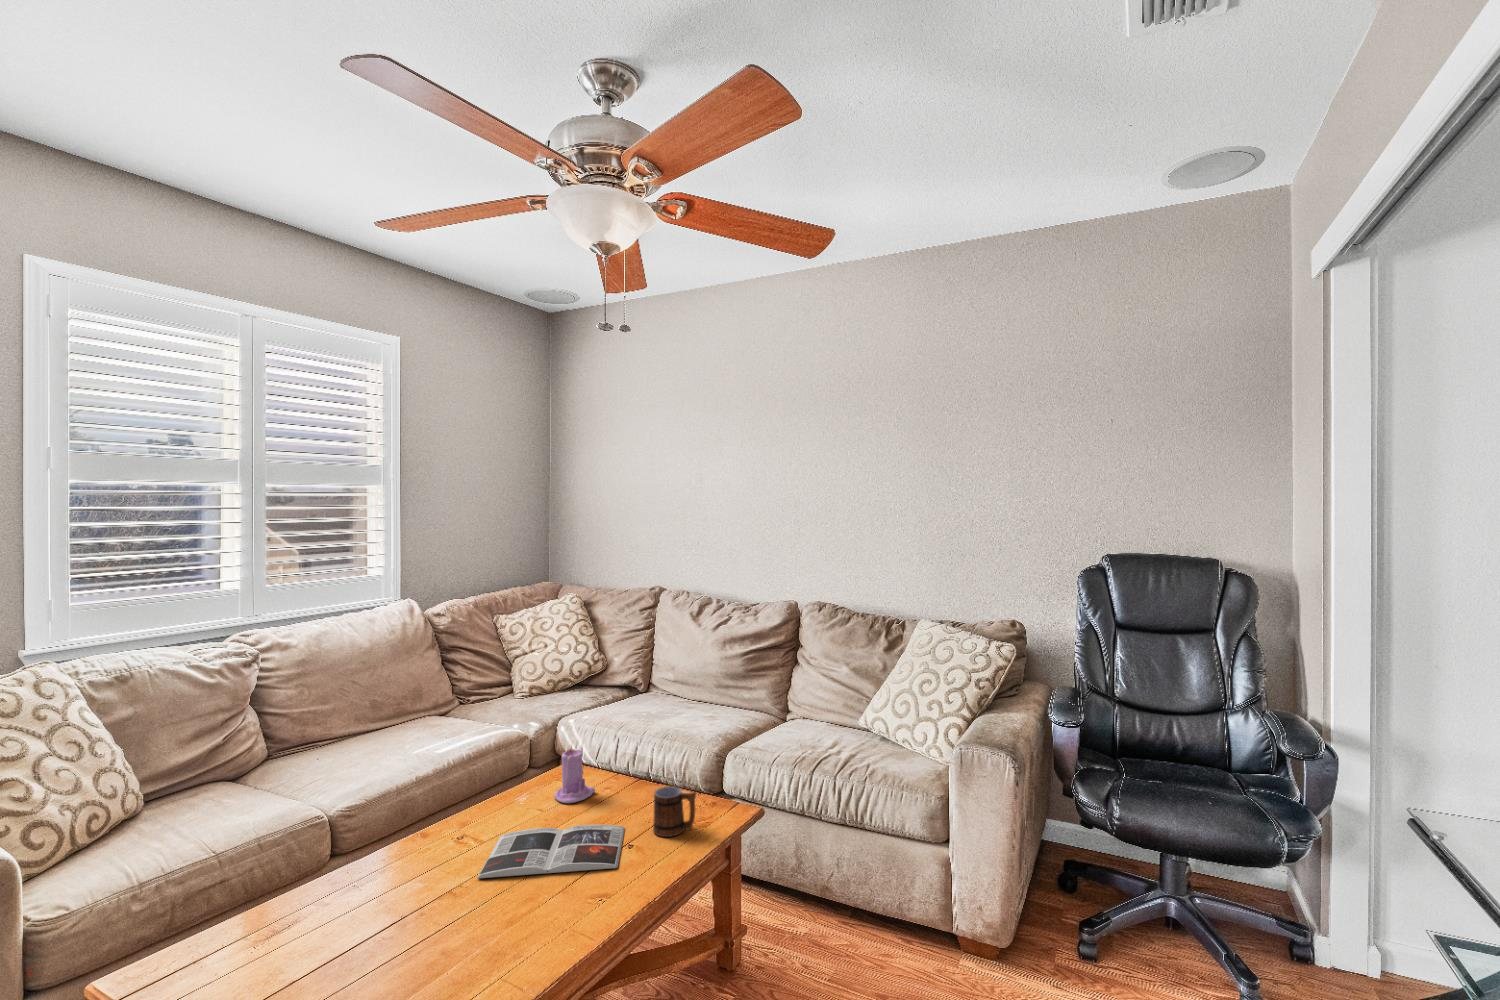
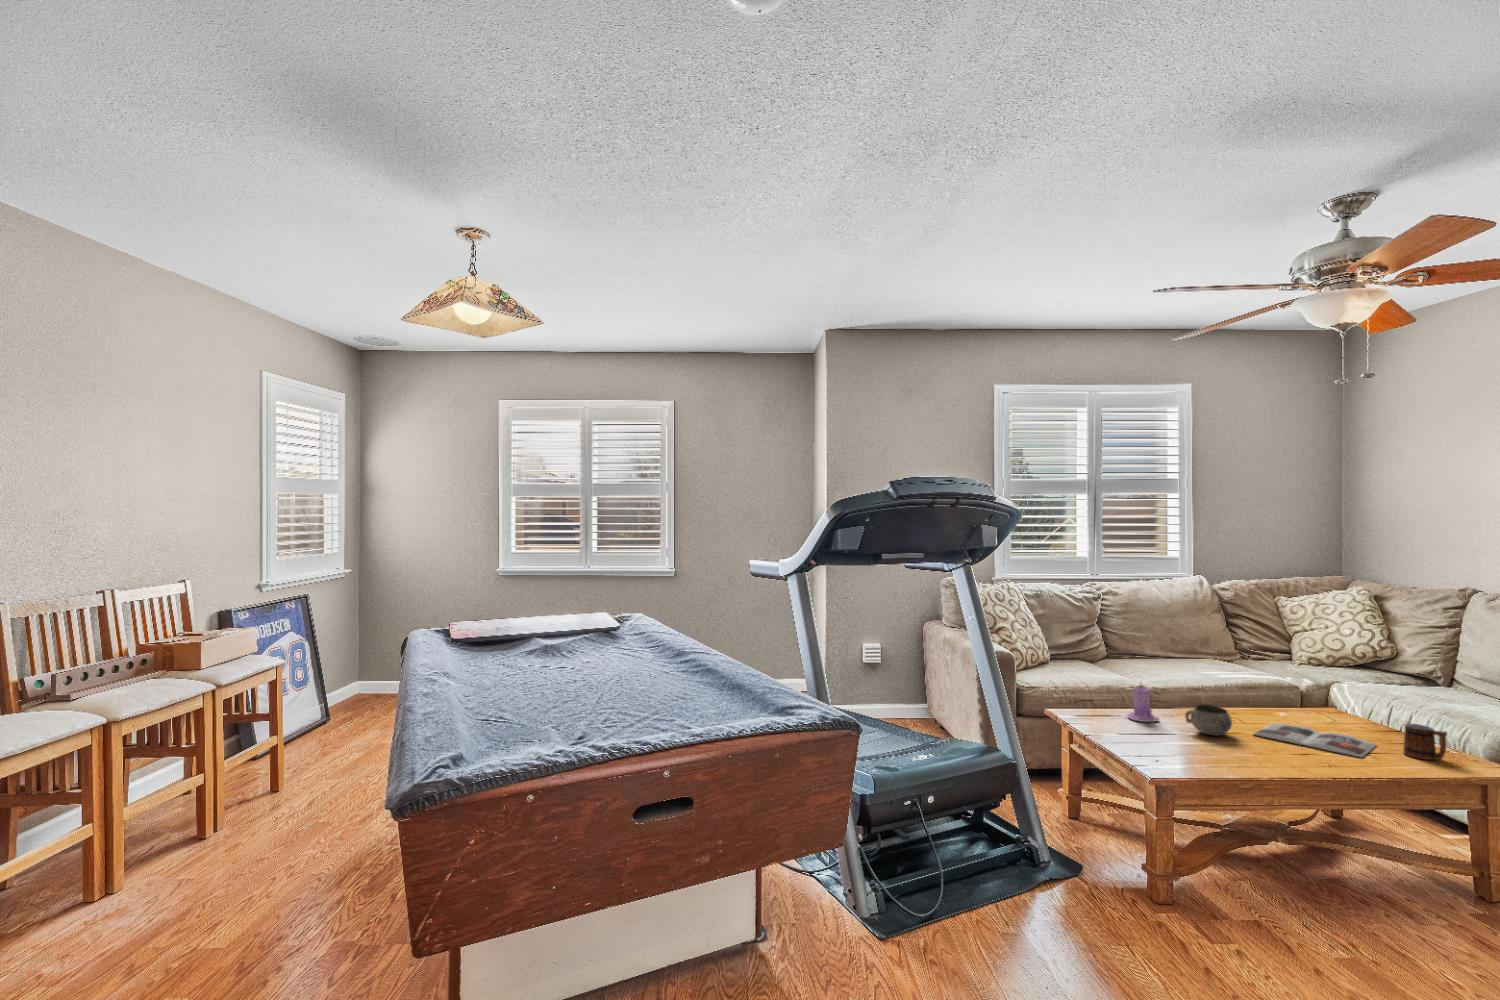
candle: present [554,746,595,803] -> present [1127,684,1159,722]
decorative bowl: none [369,852,447,917] -> present [1185,704,1232,736]

